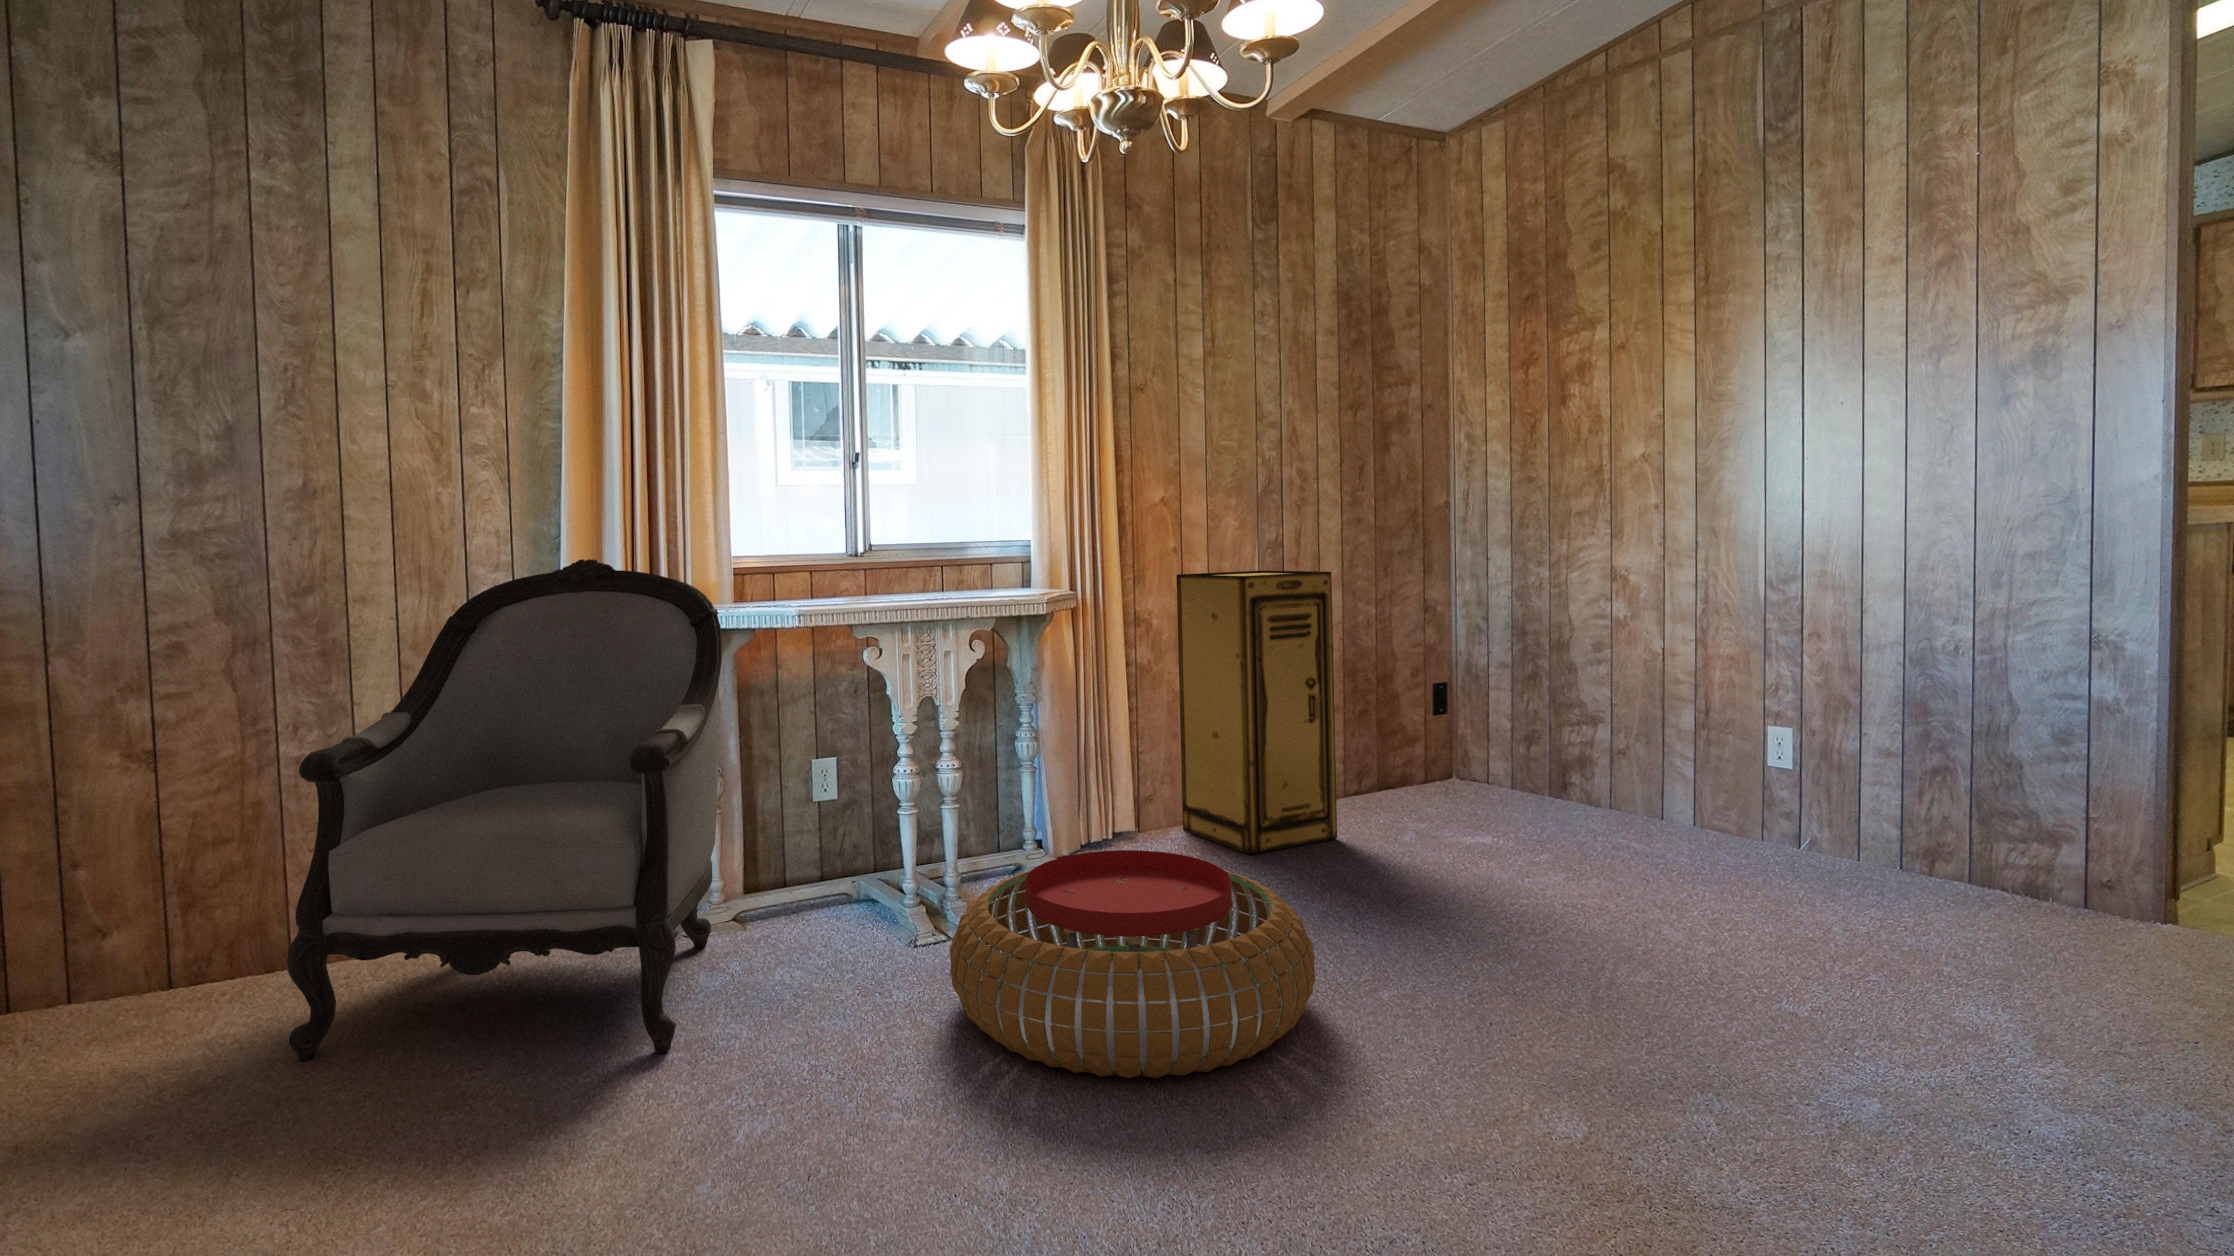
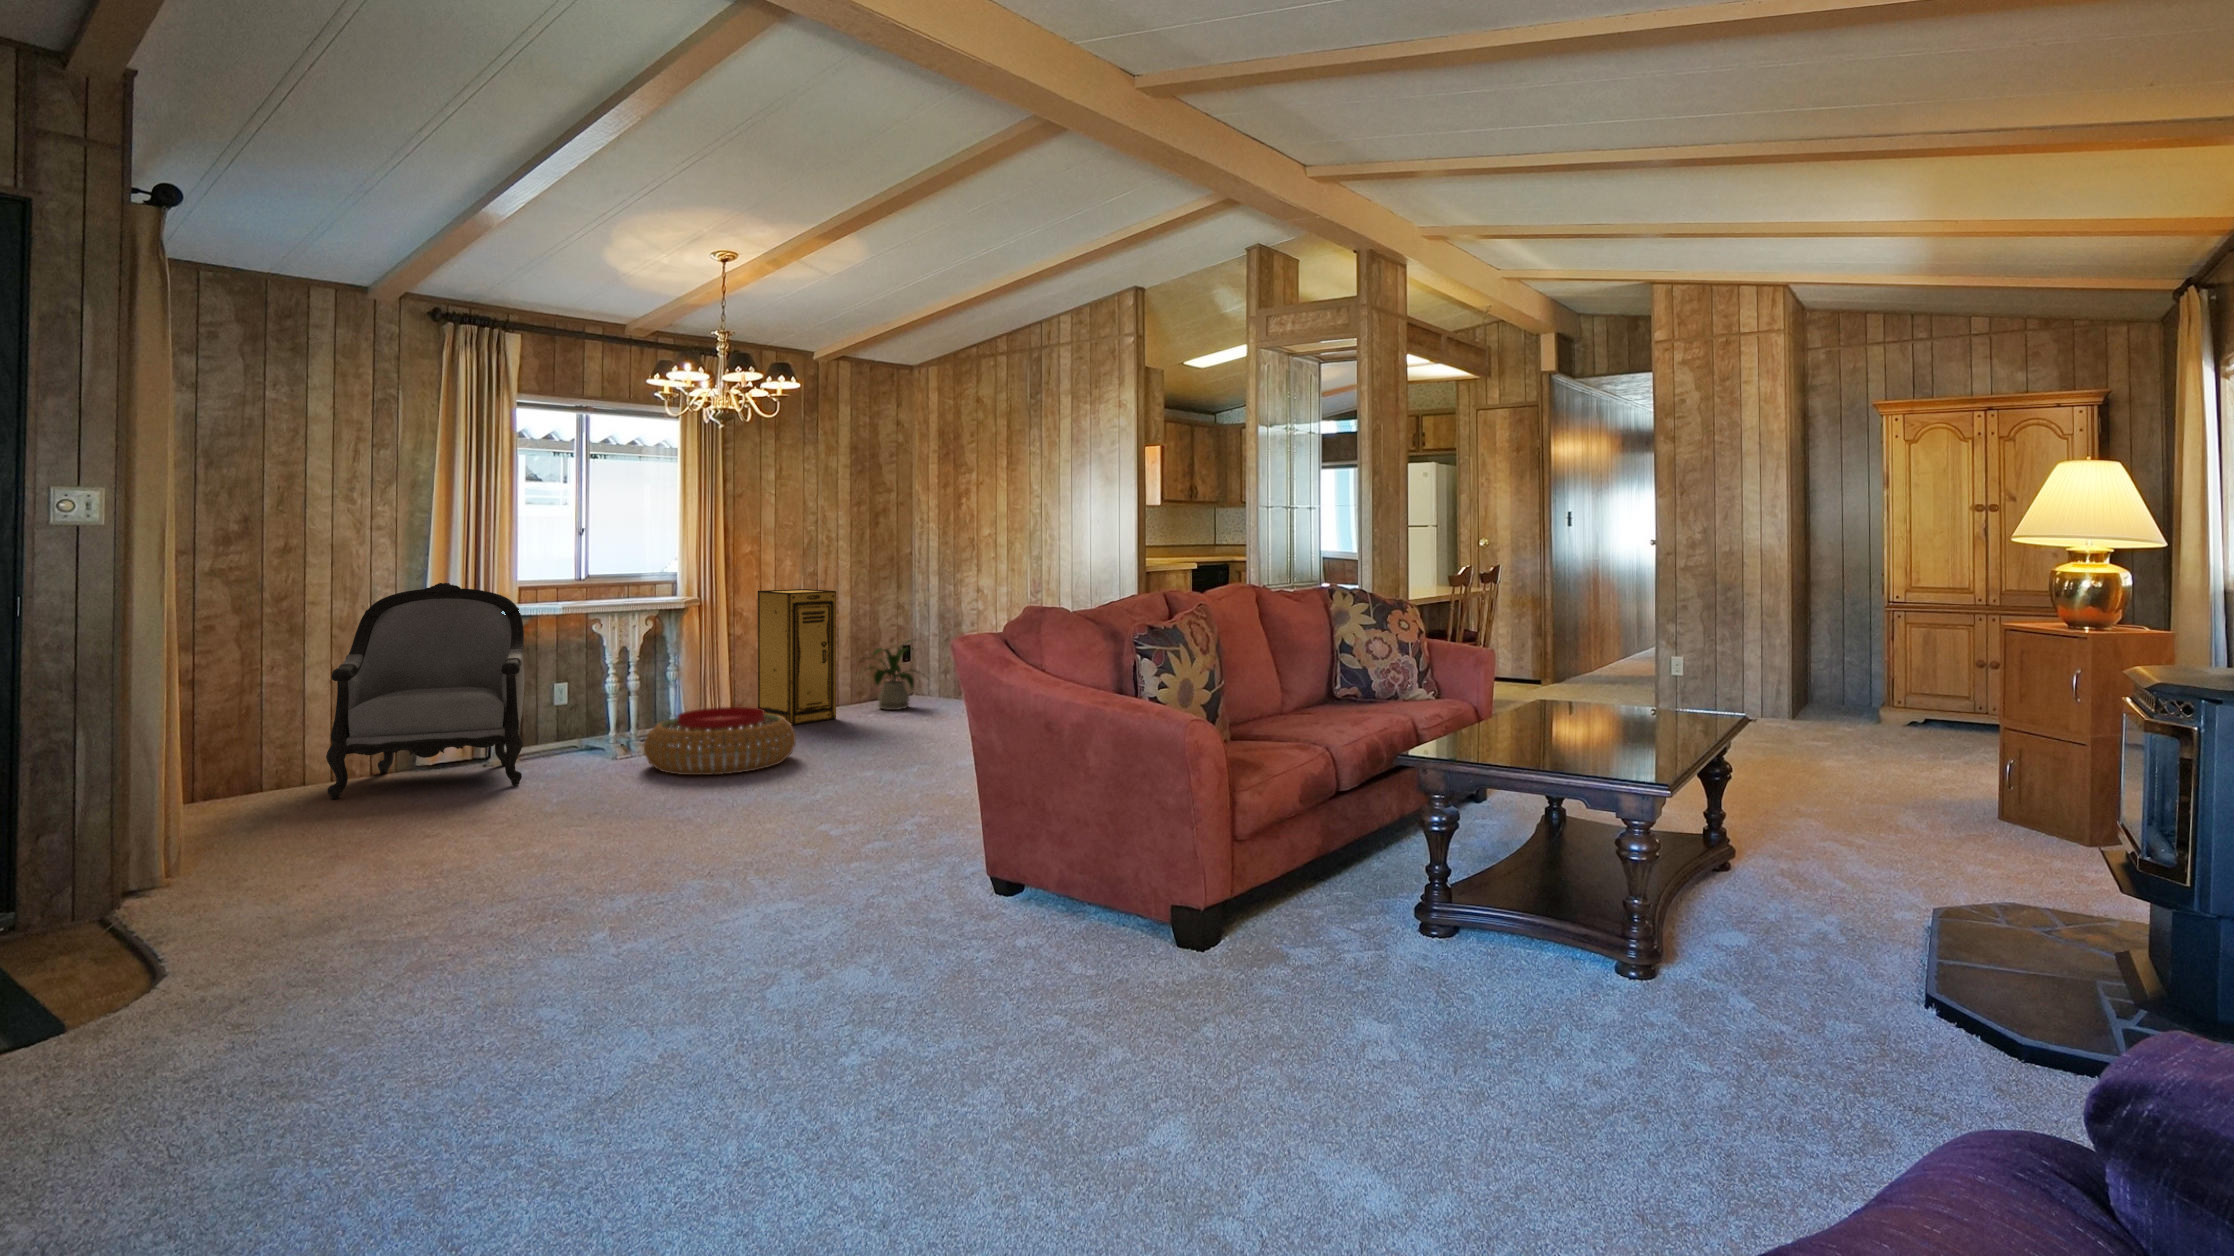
house plant: none [1352,672,1518,818] -> present [864,640,914,710]

